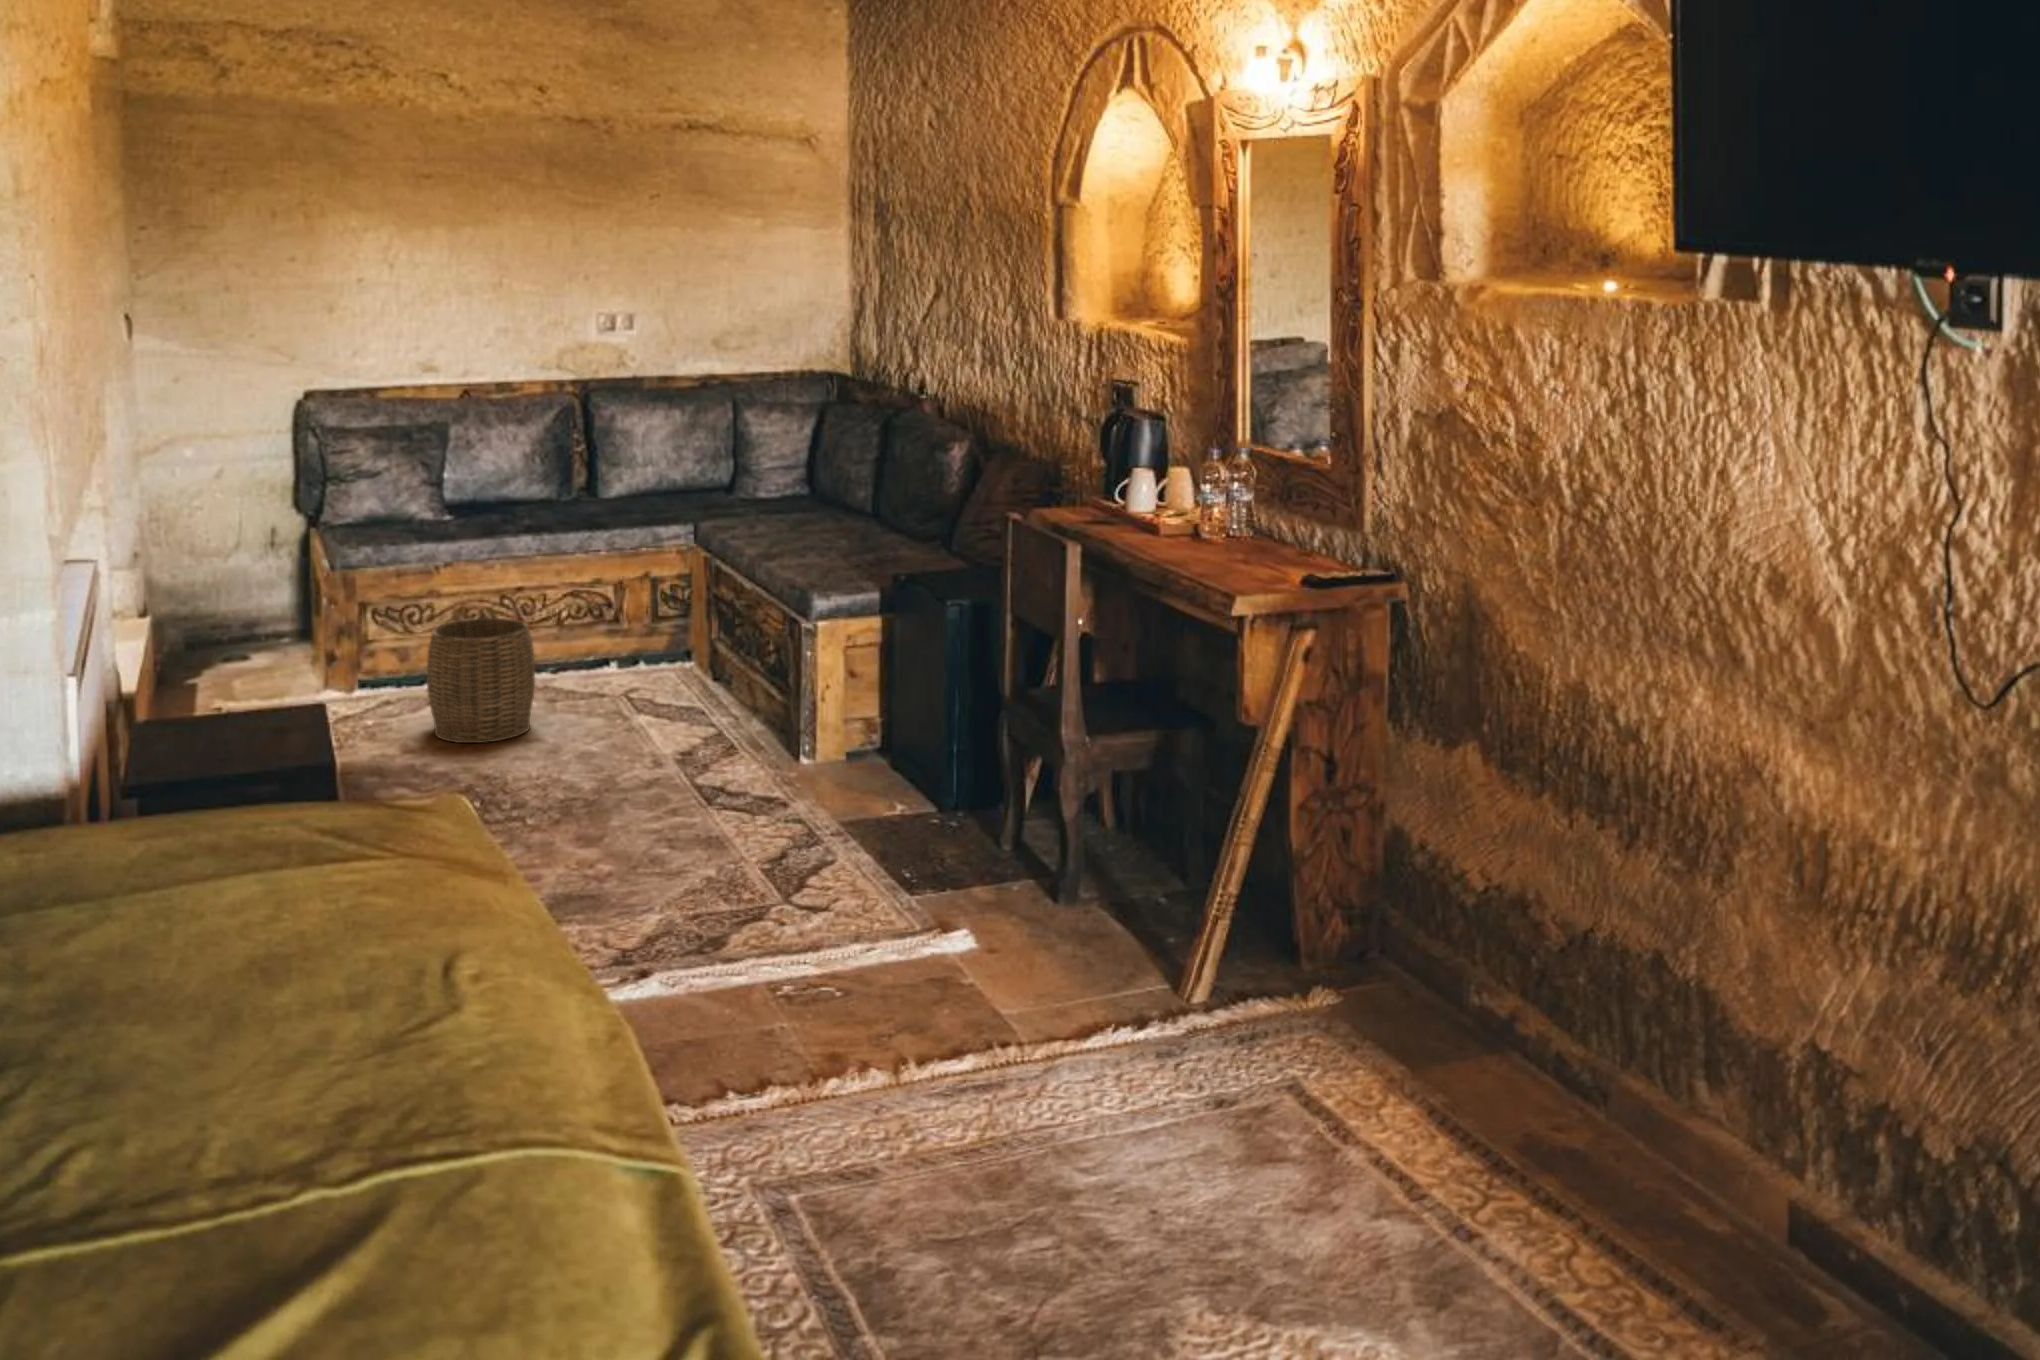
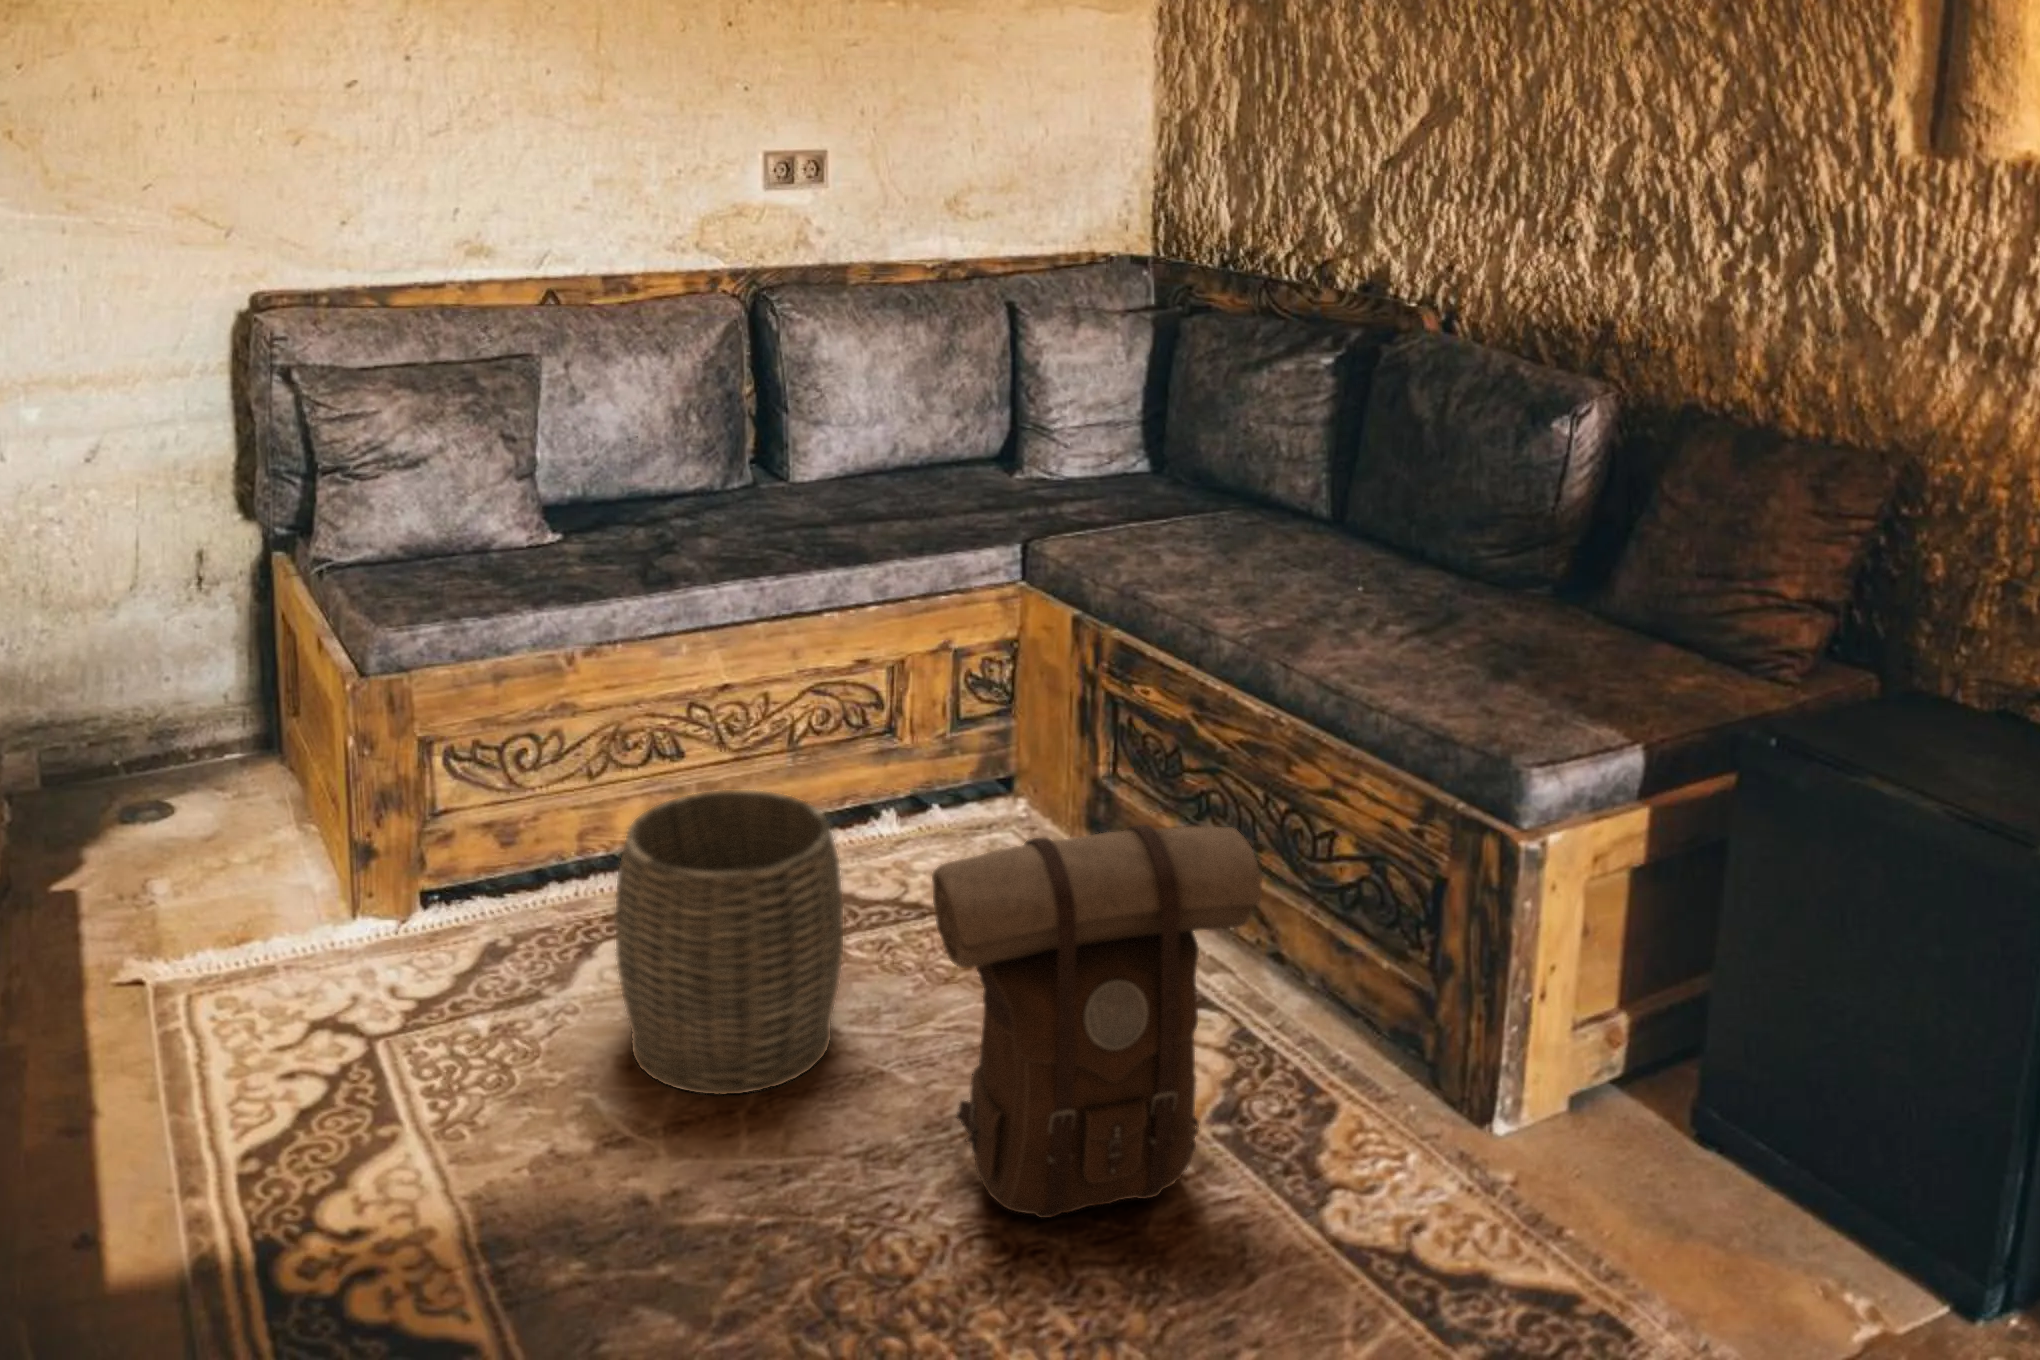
backpack: none [530,605,671,773] -> present [932,825,1262,1218]

